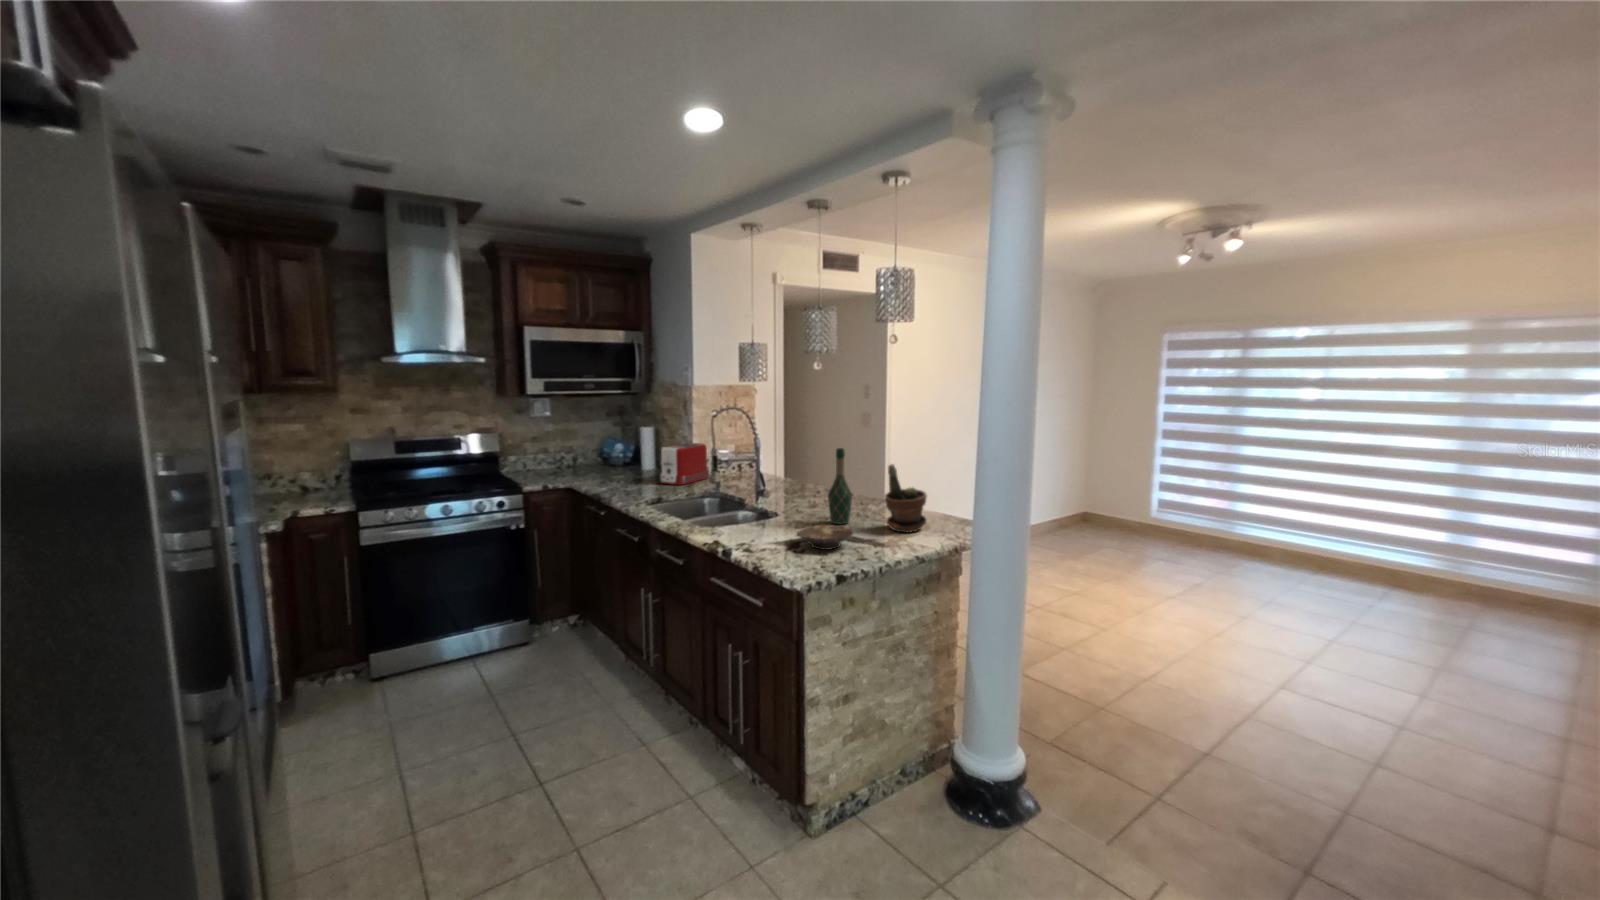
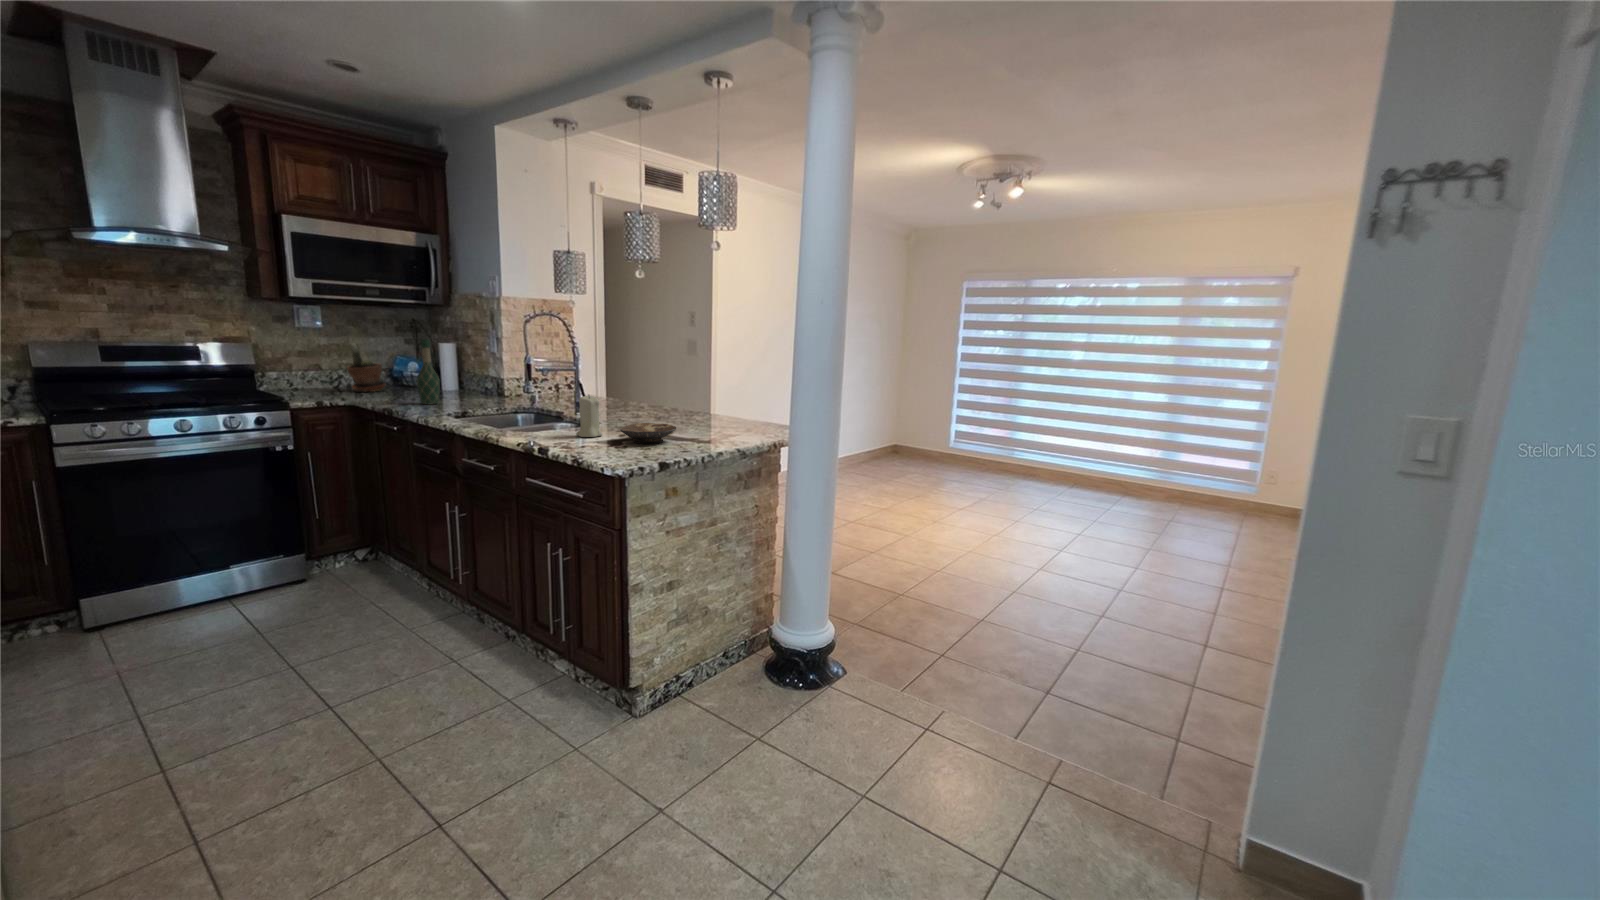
toaster: present [660,443,709,485] -> none [463,358,521,401]
wine bottle: present [828,448,852,524] -> present [417,340,440,404]
potted plant: present [885,464,927,533] -> present [347,343,385,392]
candle: none [757,496,782,538] -> present [576,395,603,437]

